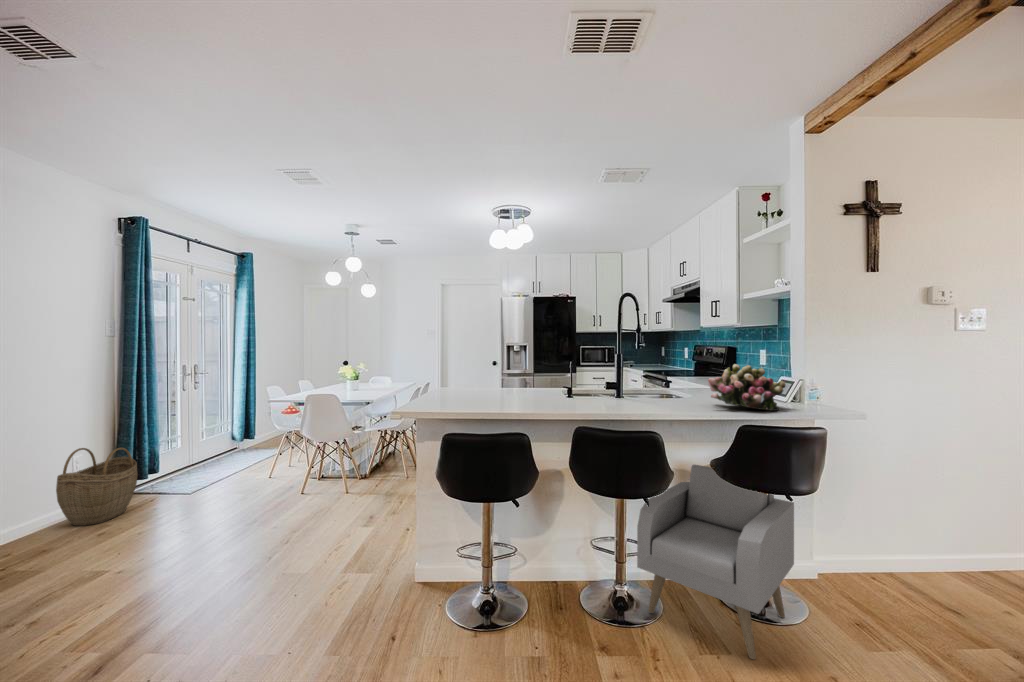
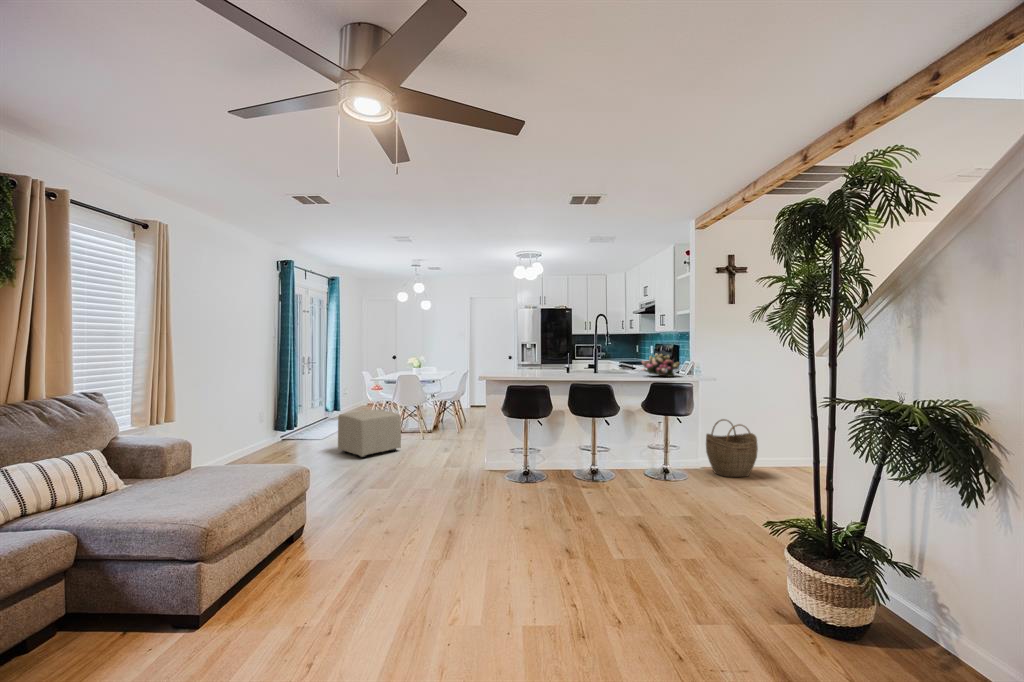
woven basket: present [56,448,137,526] -> present [706,419,758,477]
ottoman: none [188,451,295,542] -> present [338,410,401,458]
armchair: present [637,465,794,659] -> none [603,407,682,490]

